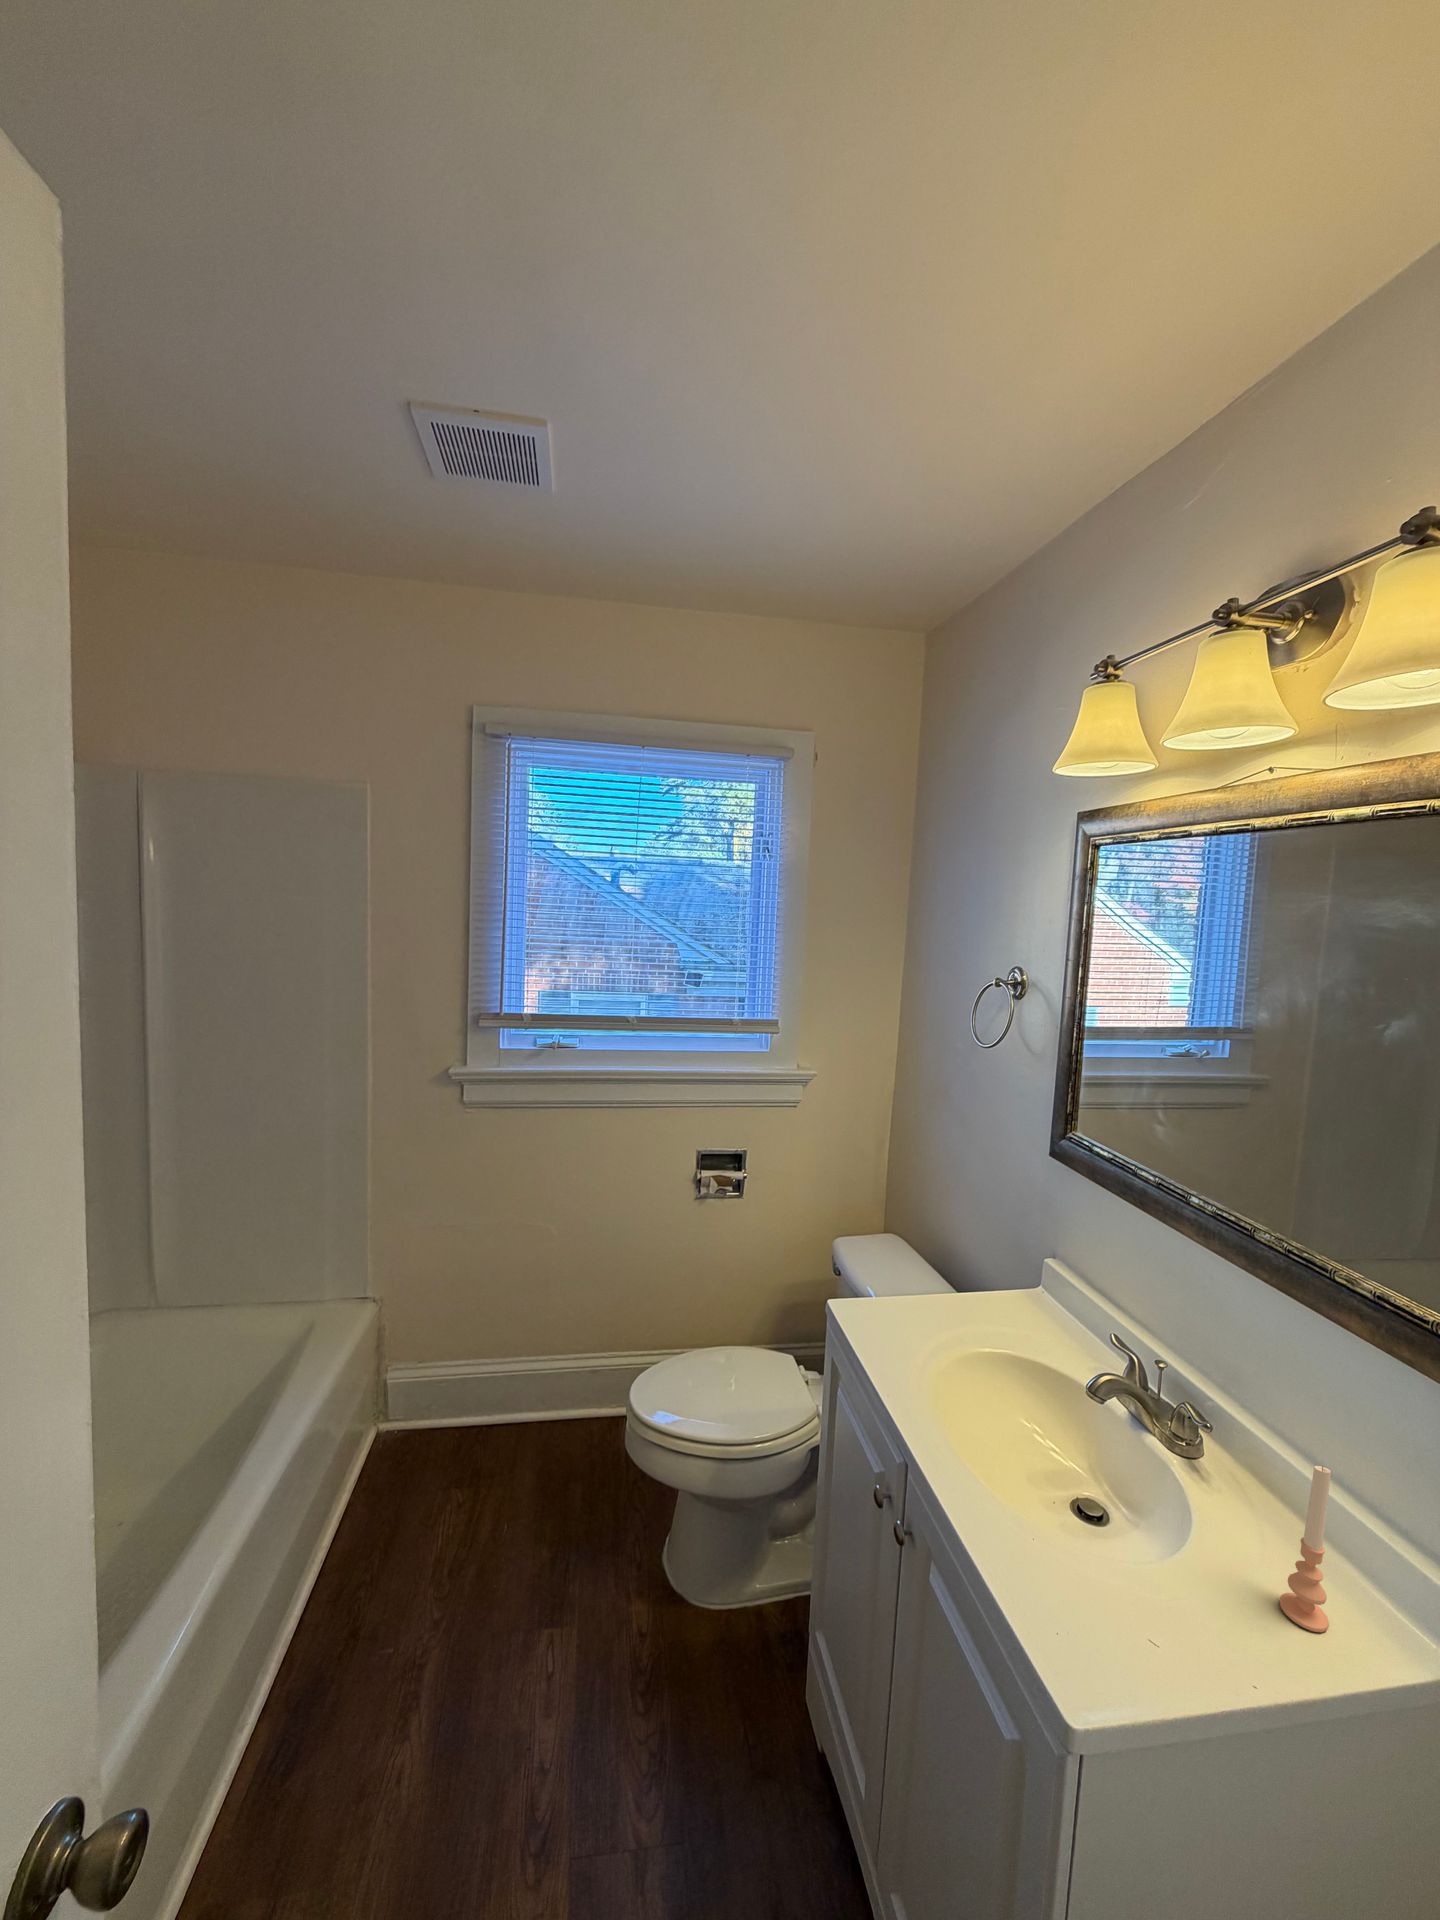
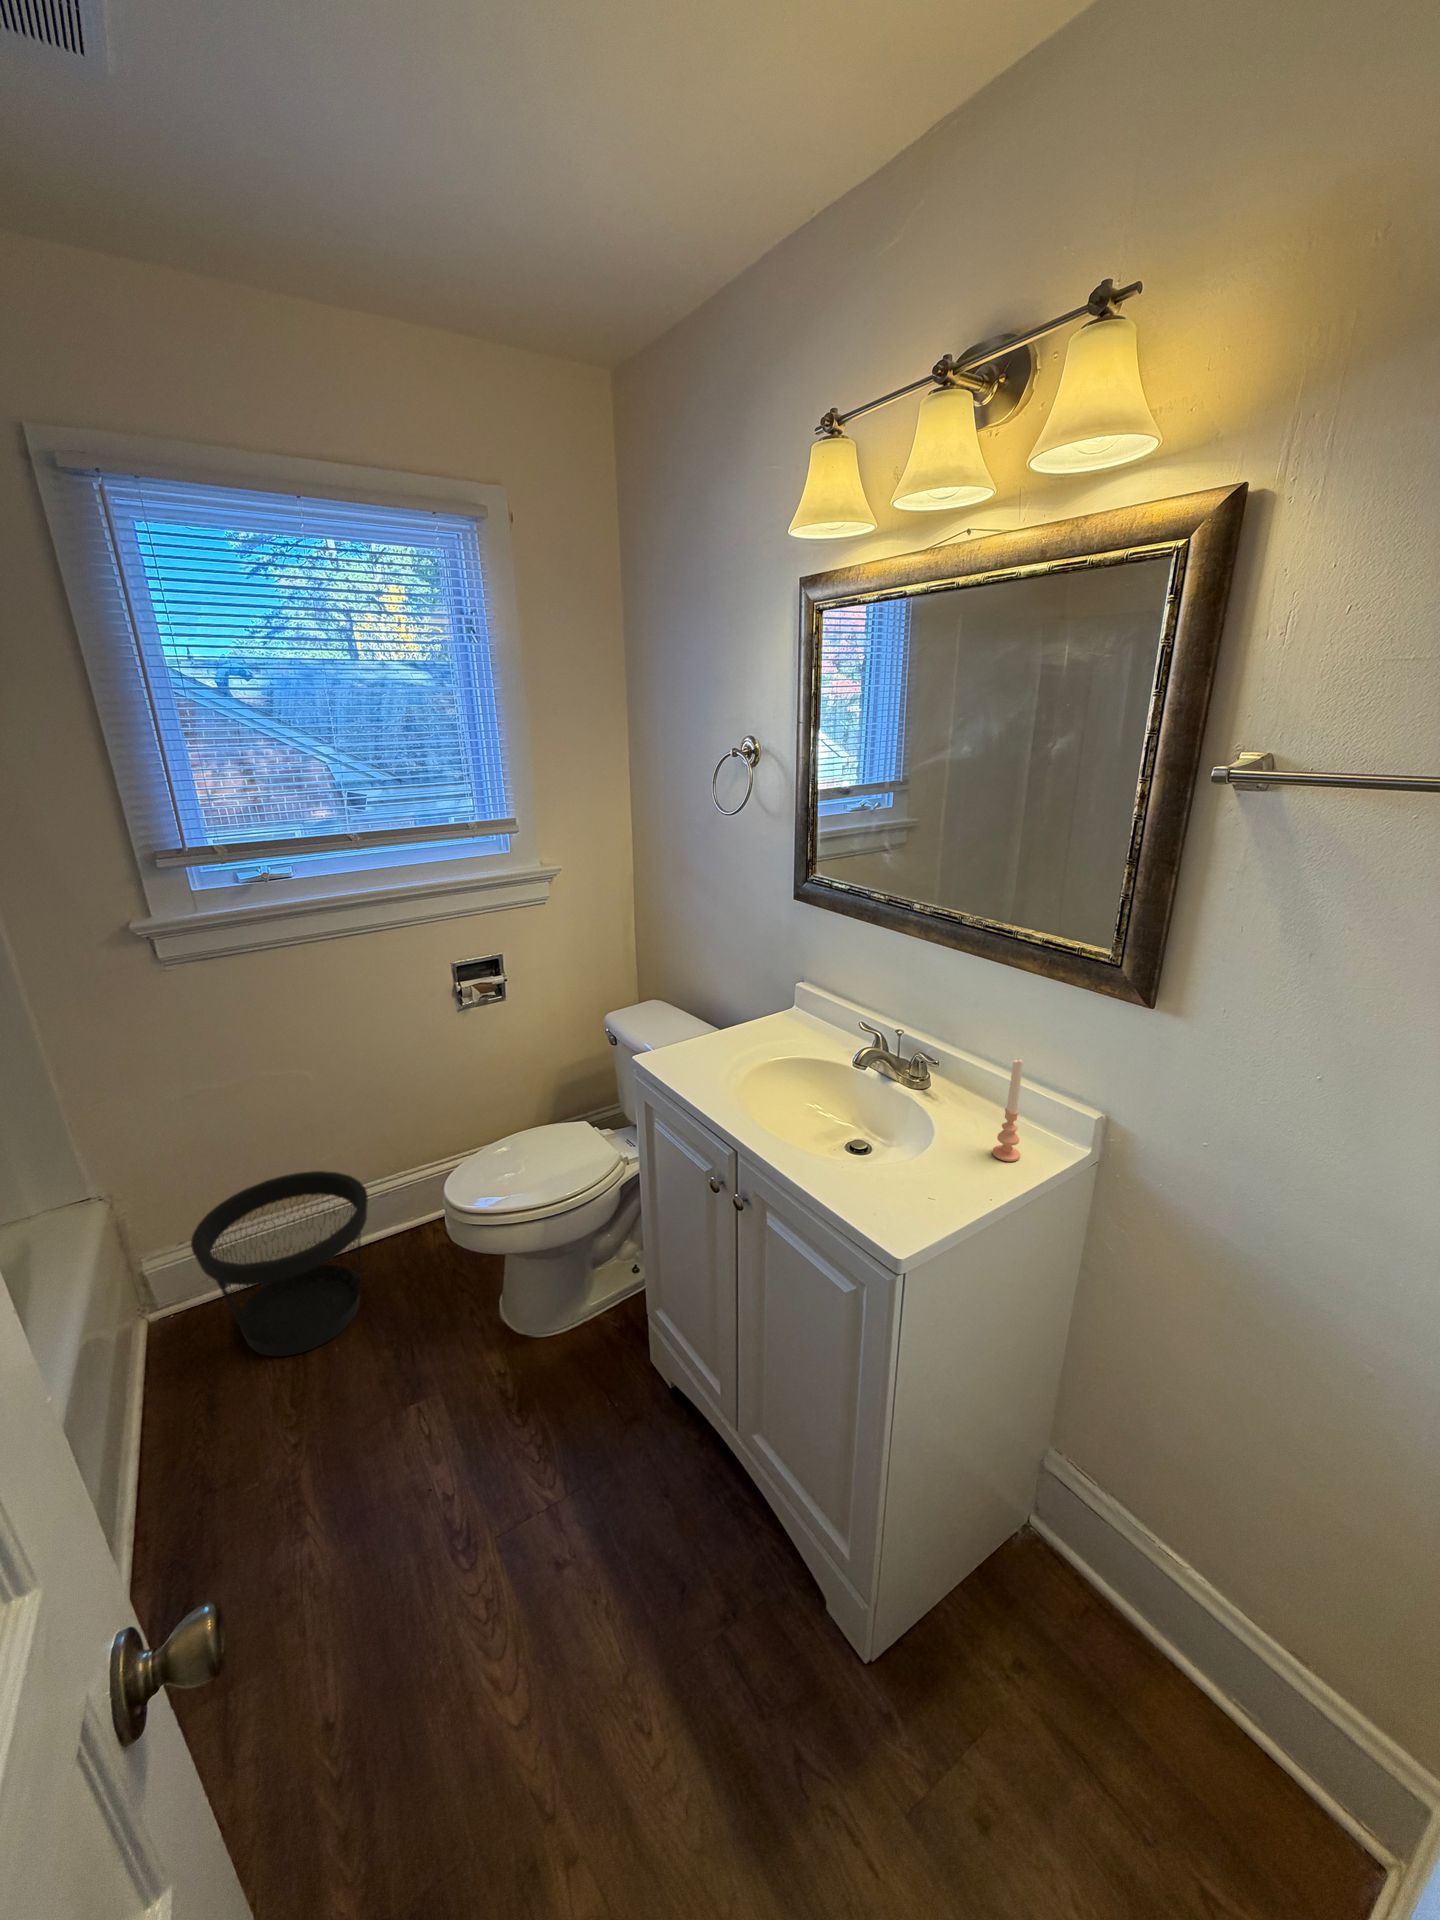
wastebasket: none [417,1324,572,1517] -> present [191,1171,368,1357]

